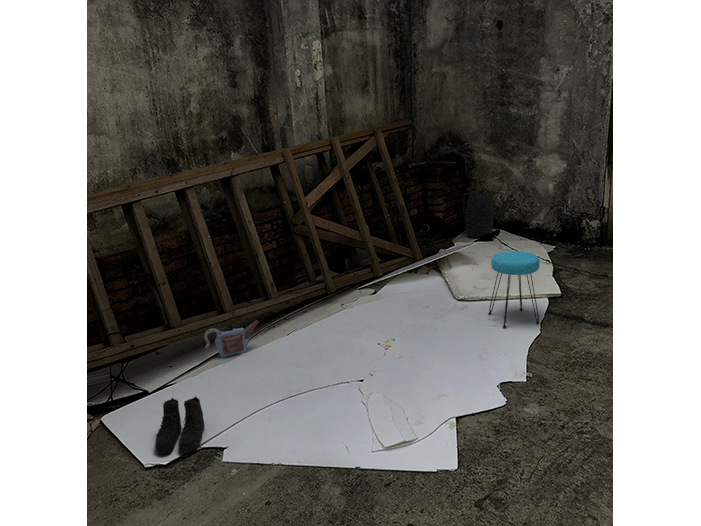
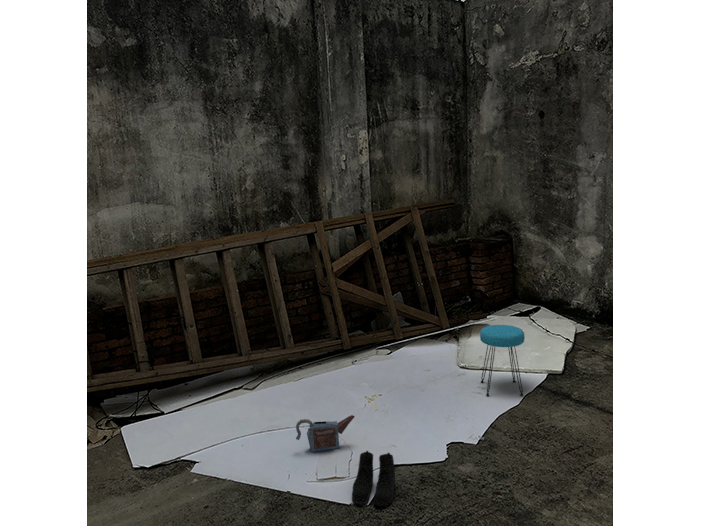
backpack: present [462,191,493,238] -> none [500,267,534,312]
watering can: present [204,320,259,358] -> present [296,415,355,452]
boots: present [155,397,205,454] -> present [352,451,395,507]

